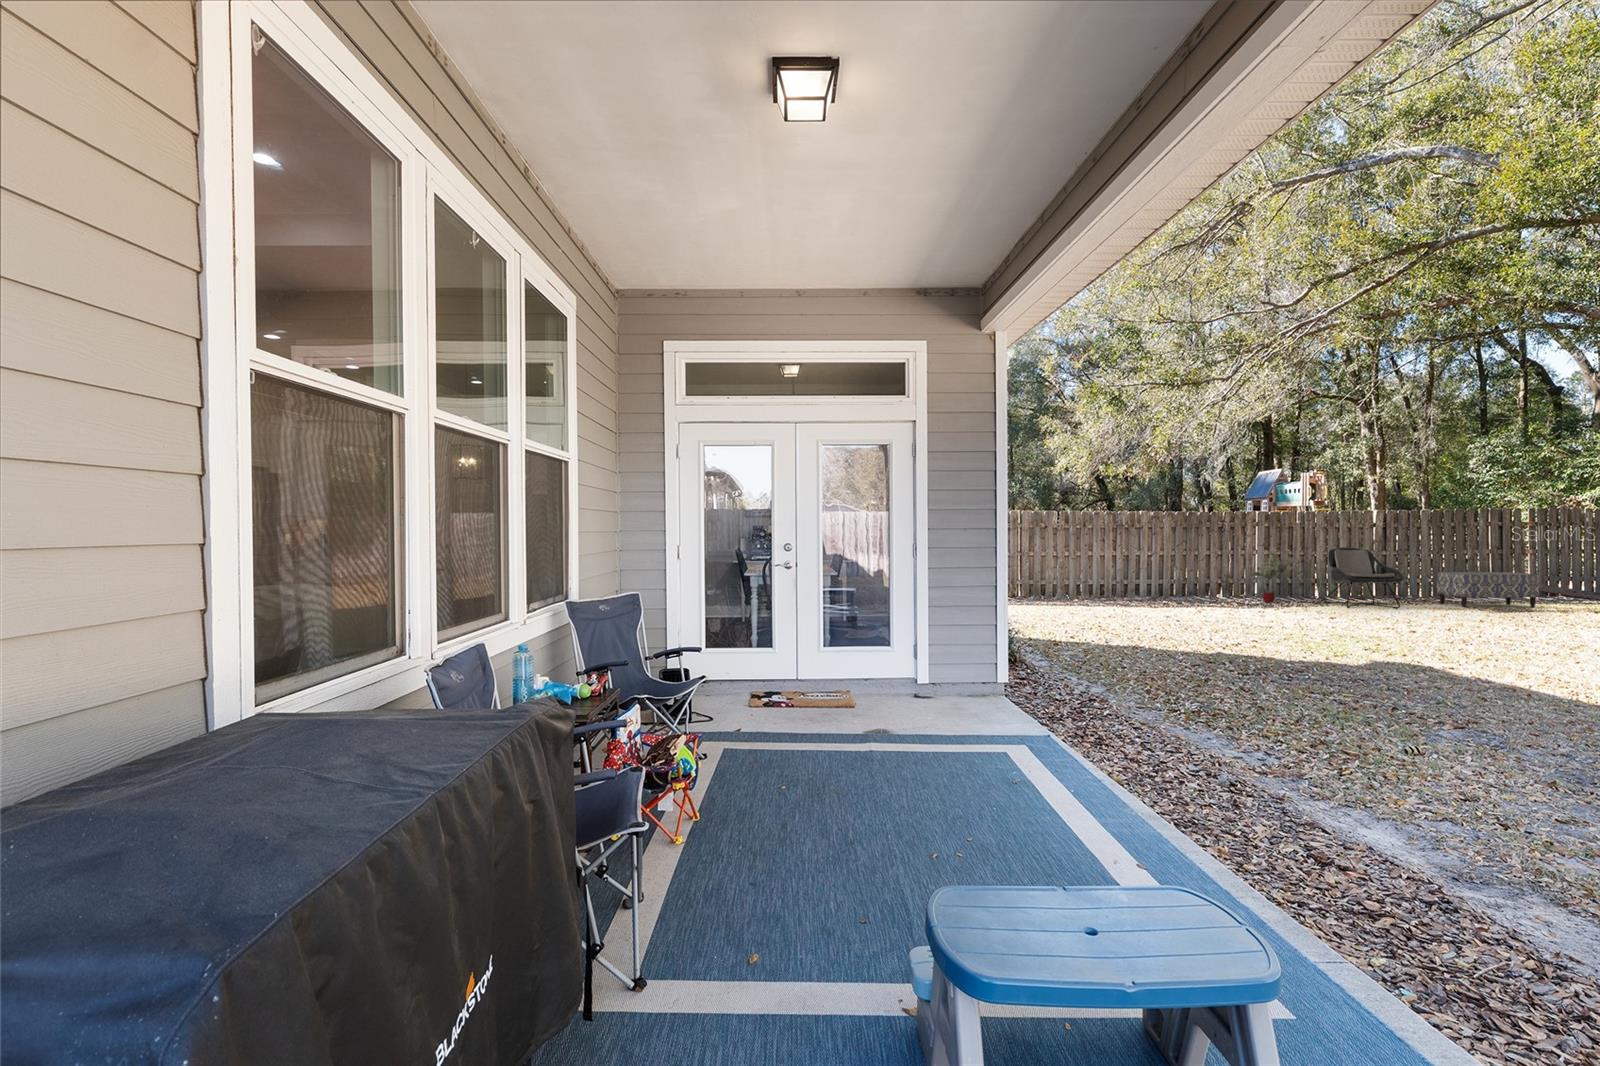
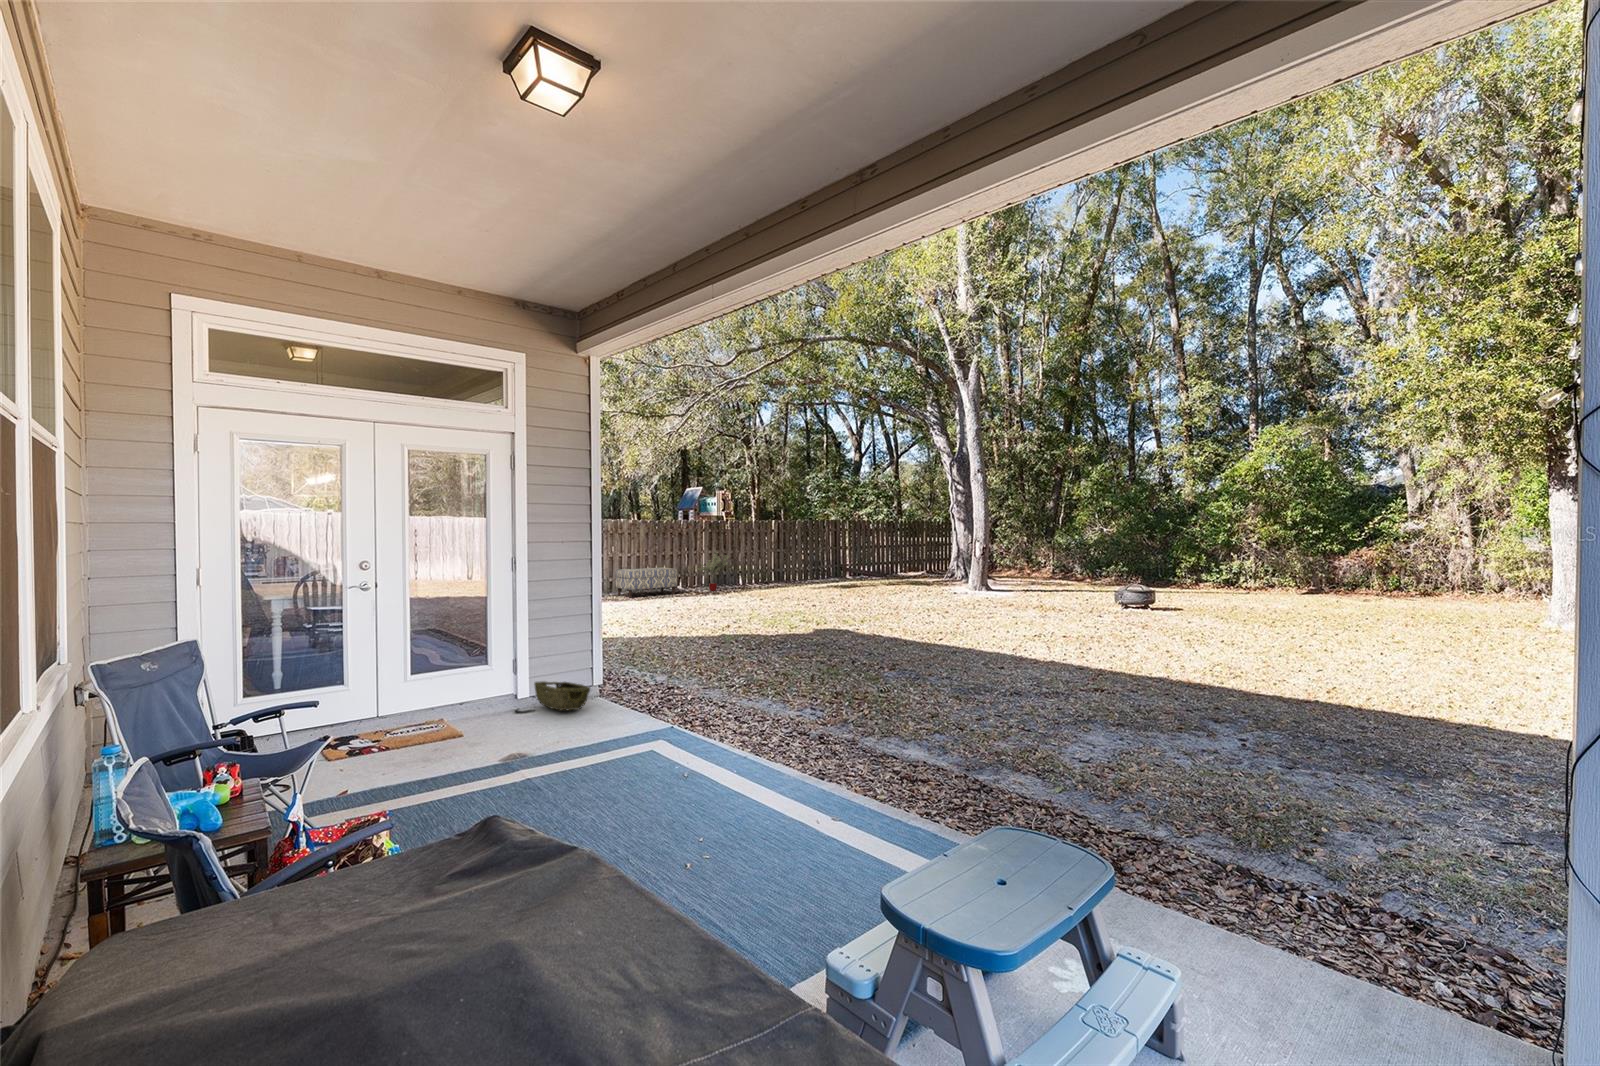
lounge chair: present [1324,547,1404,609] -> none [745,547,791,591]
bench: present [1437,572,1539,608] -> present [616,567,677,598]
woven basket: none [934,670,983,706] -> present [535,681,590,711]

